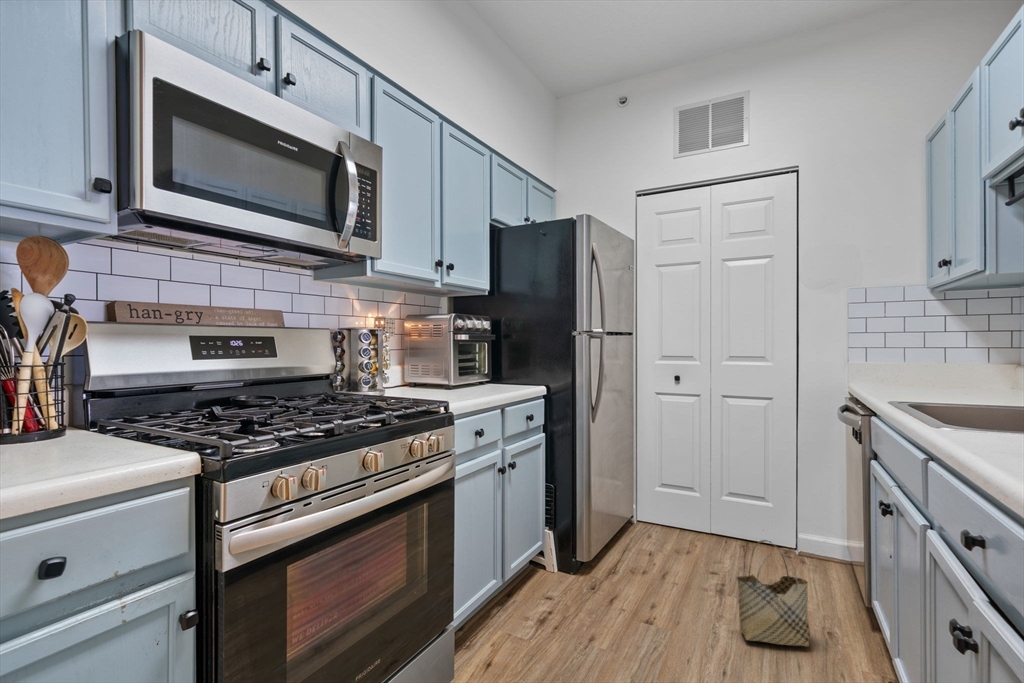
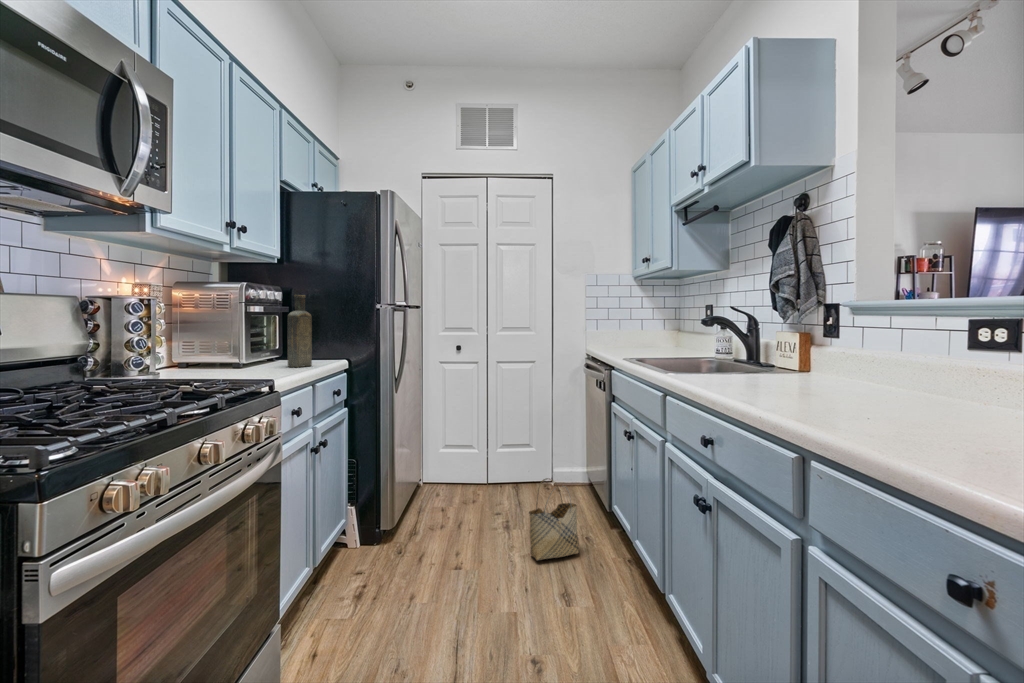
bottle: none [481,323,509,390] -> present [288,295,312,367]

